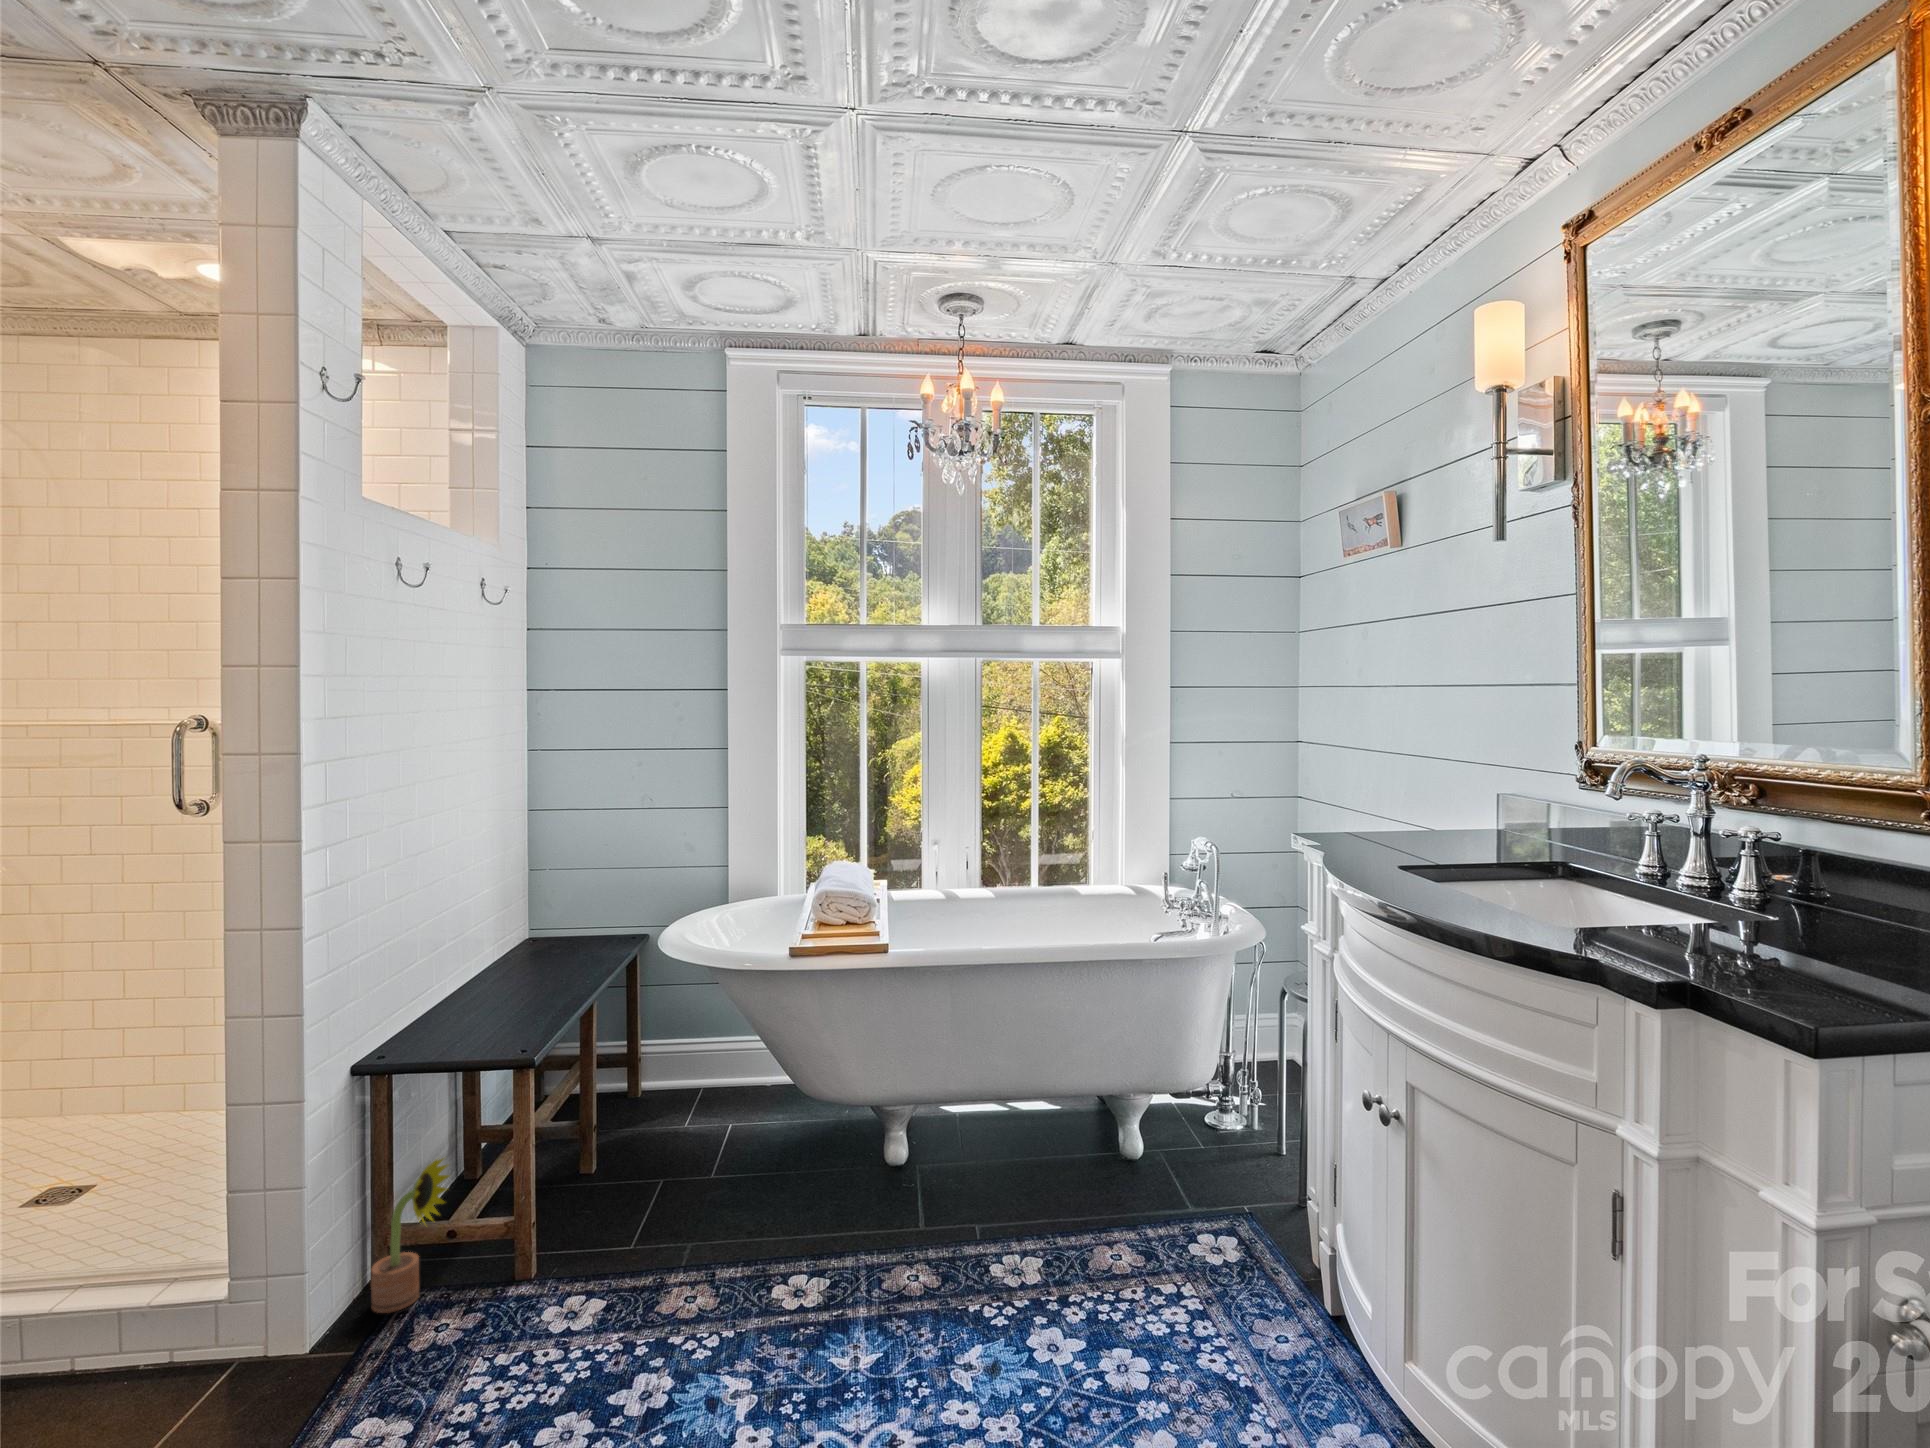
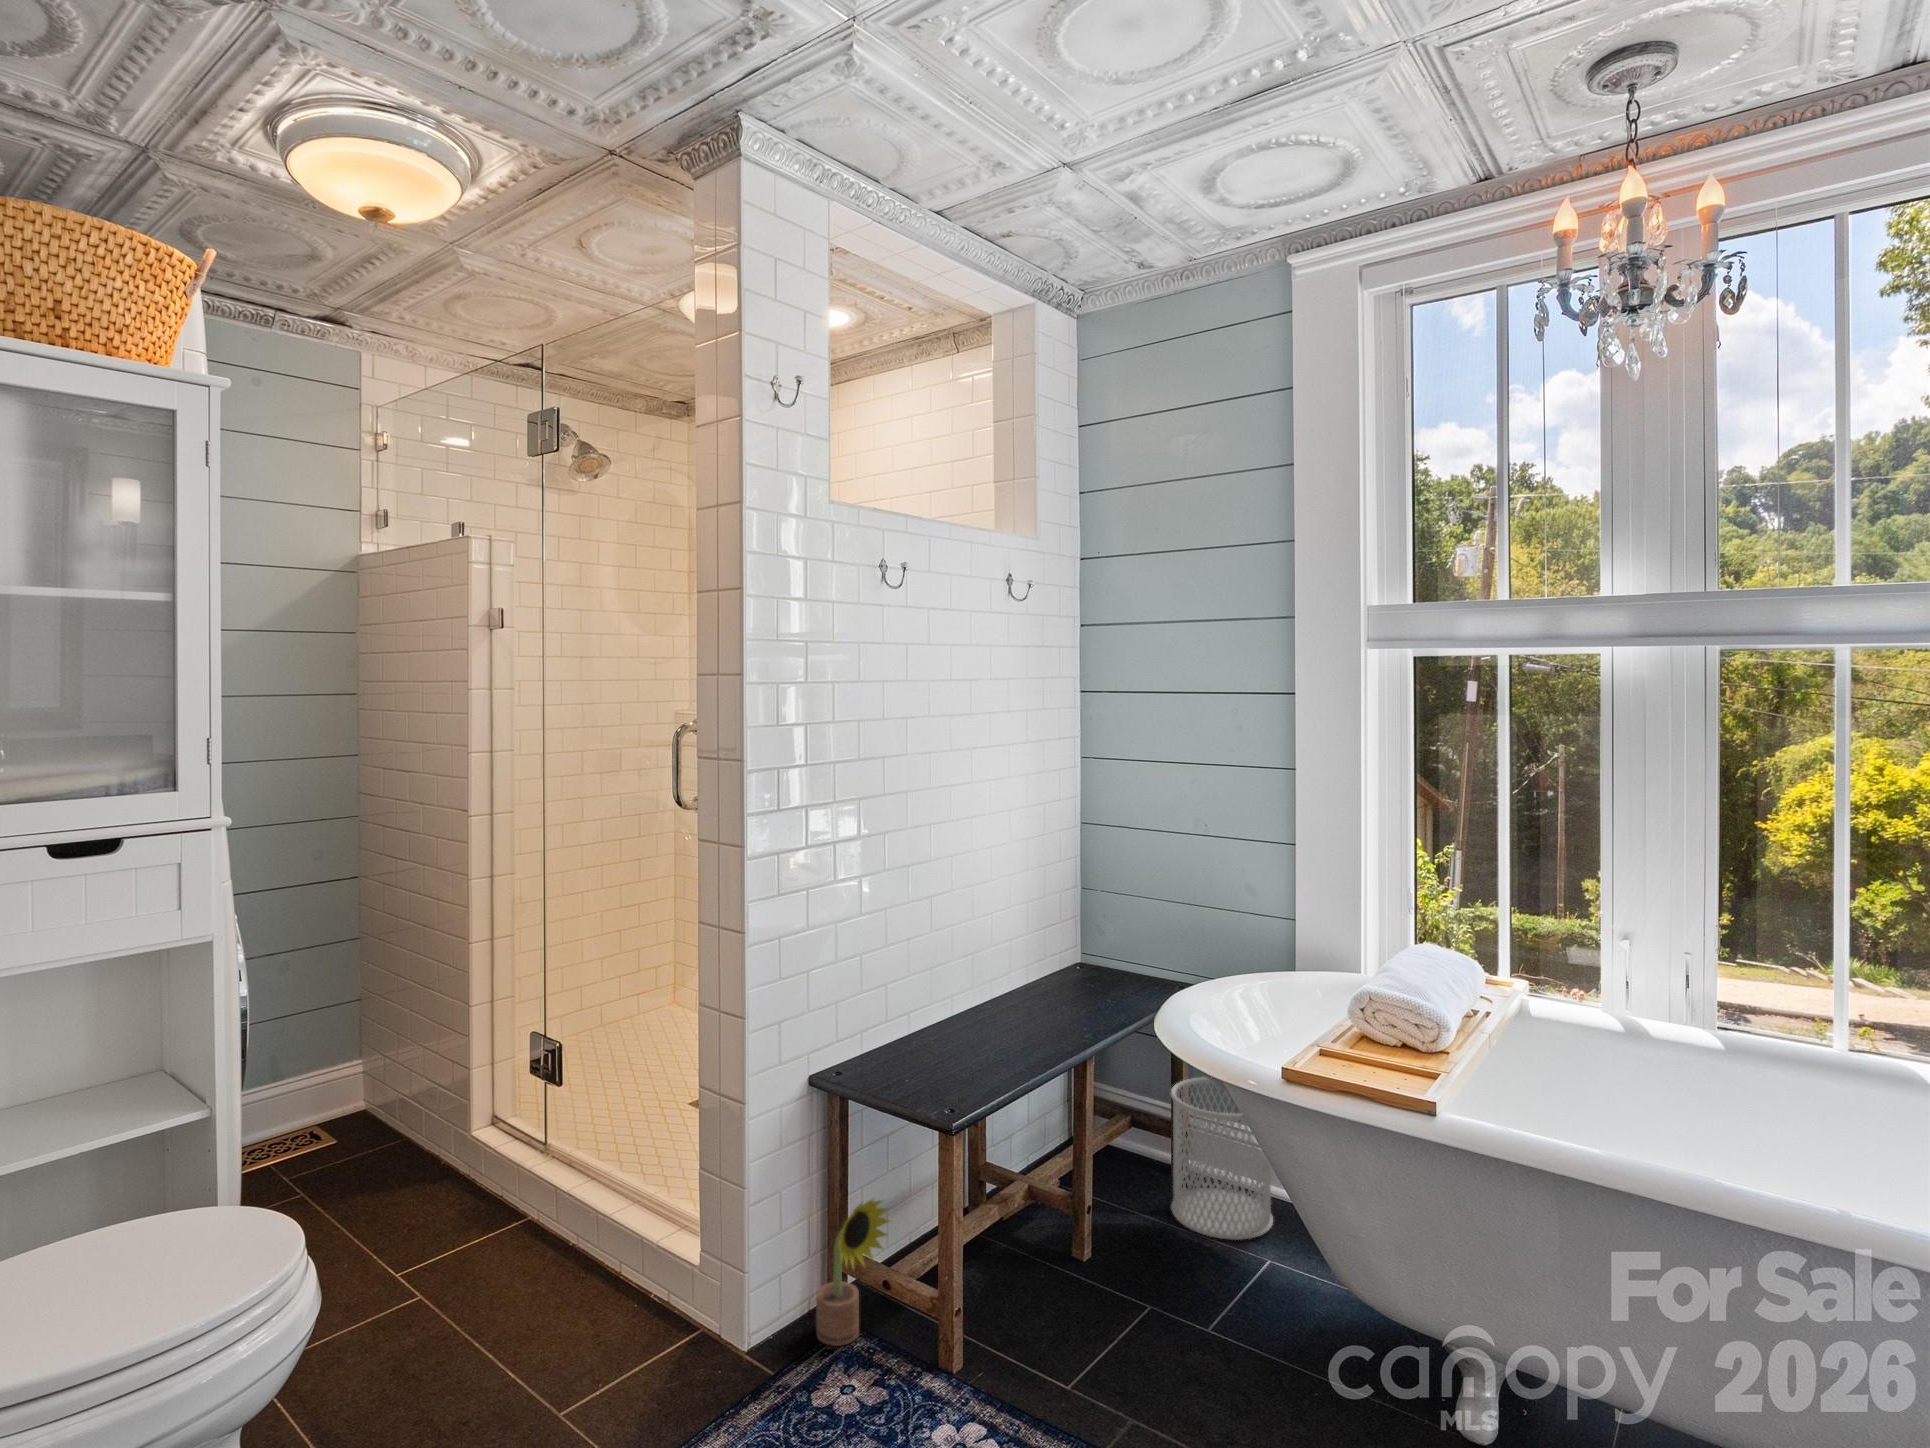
wastebasket: none [638,1000,722,1125] -> present [1170,1077,1273,1240]

